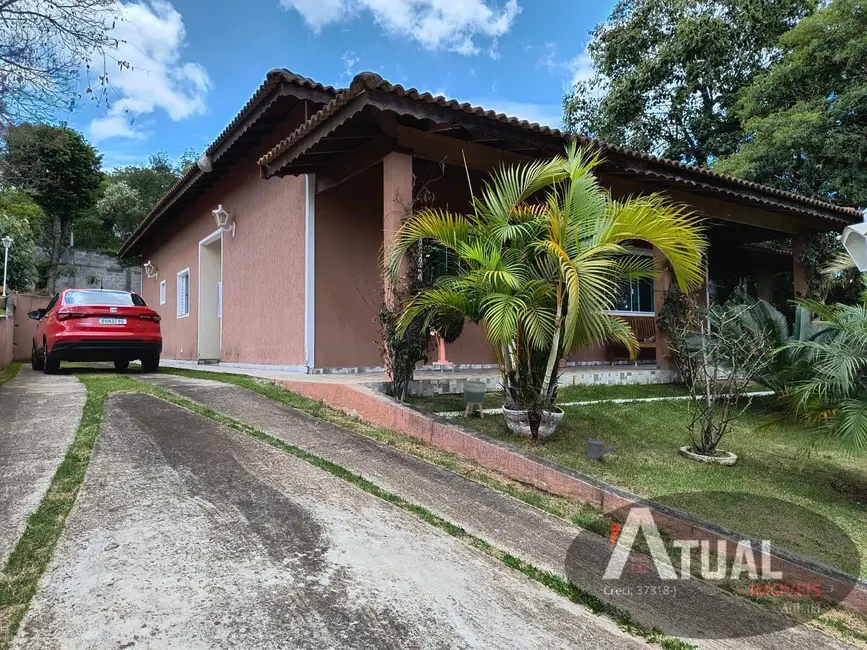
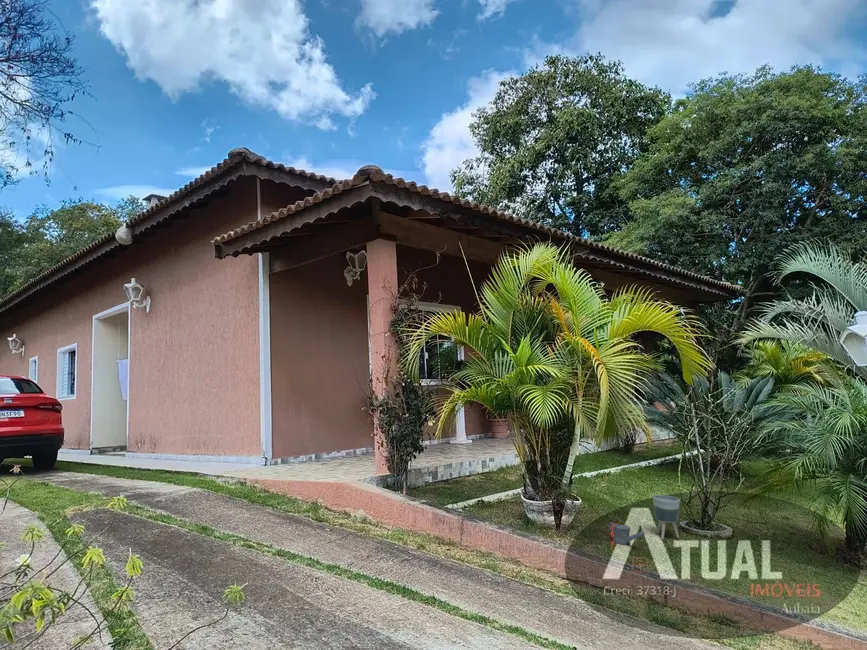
planter: present [464,381,487,418] -> present [653,495,680,539]

